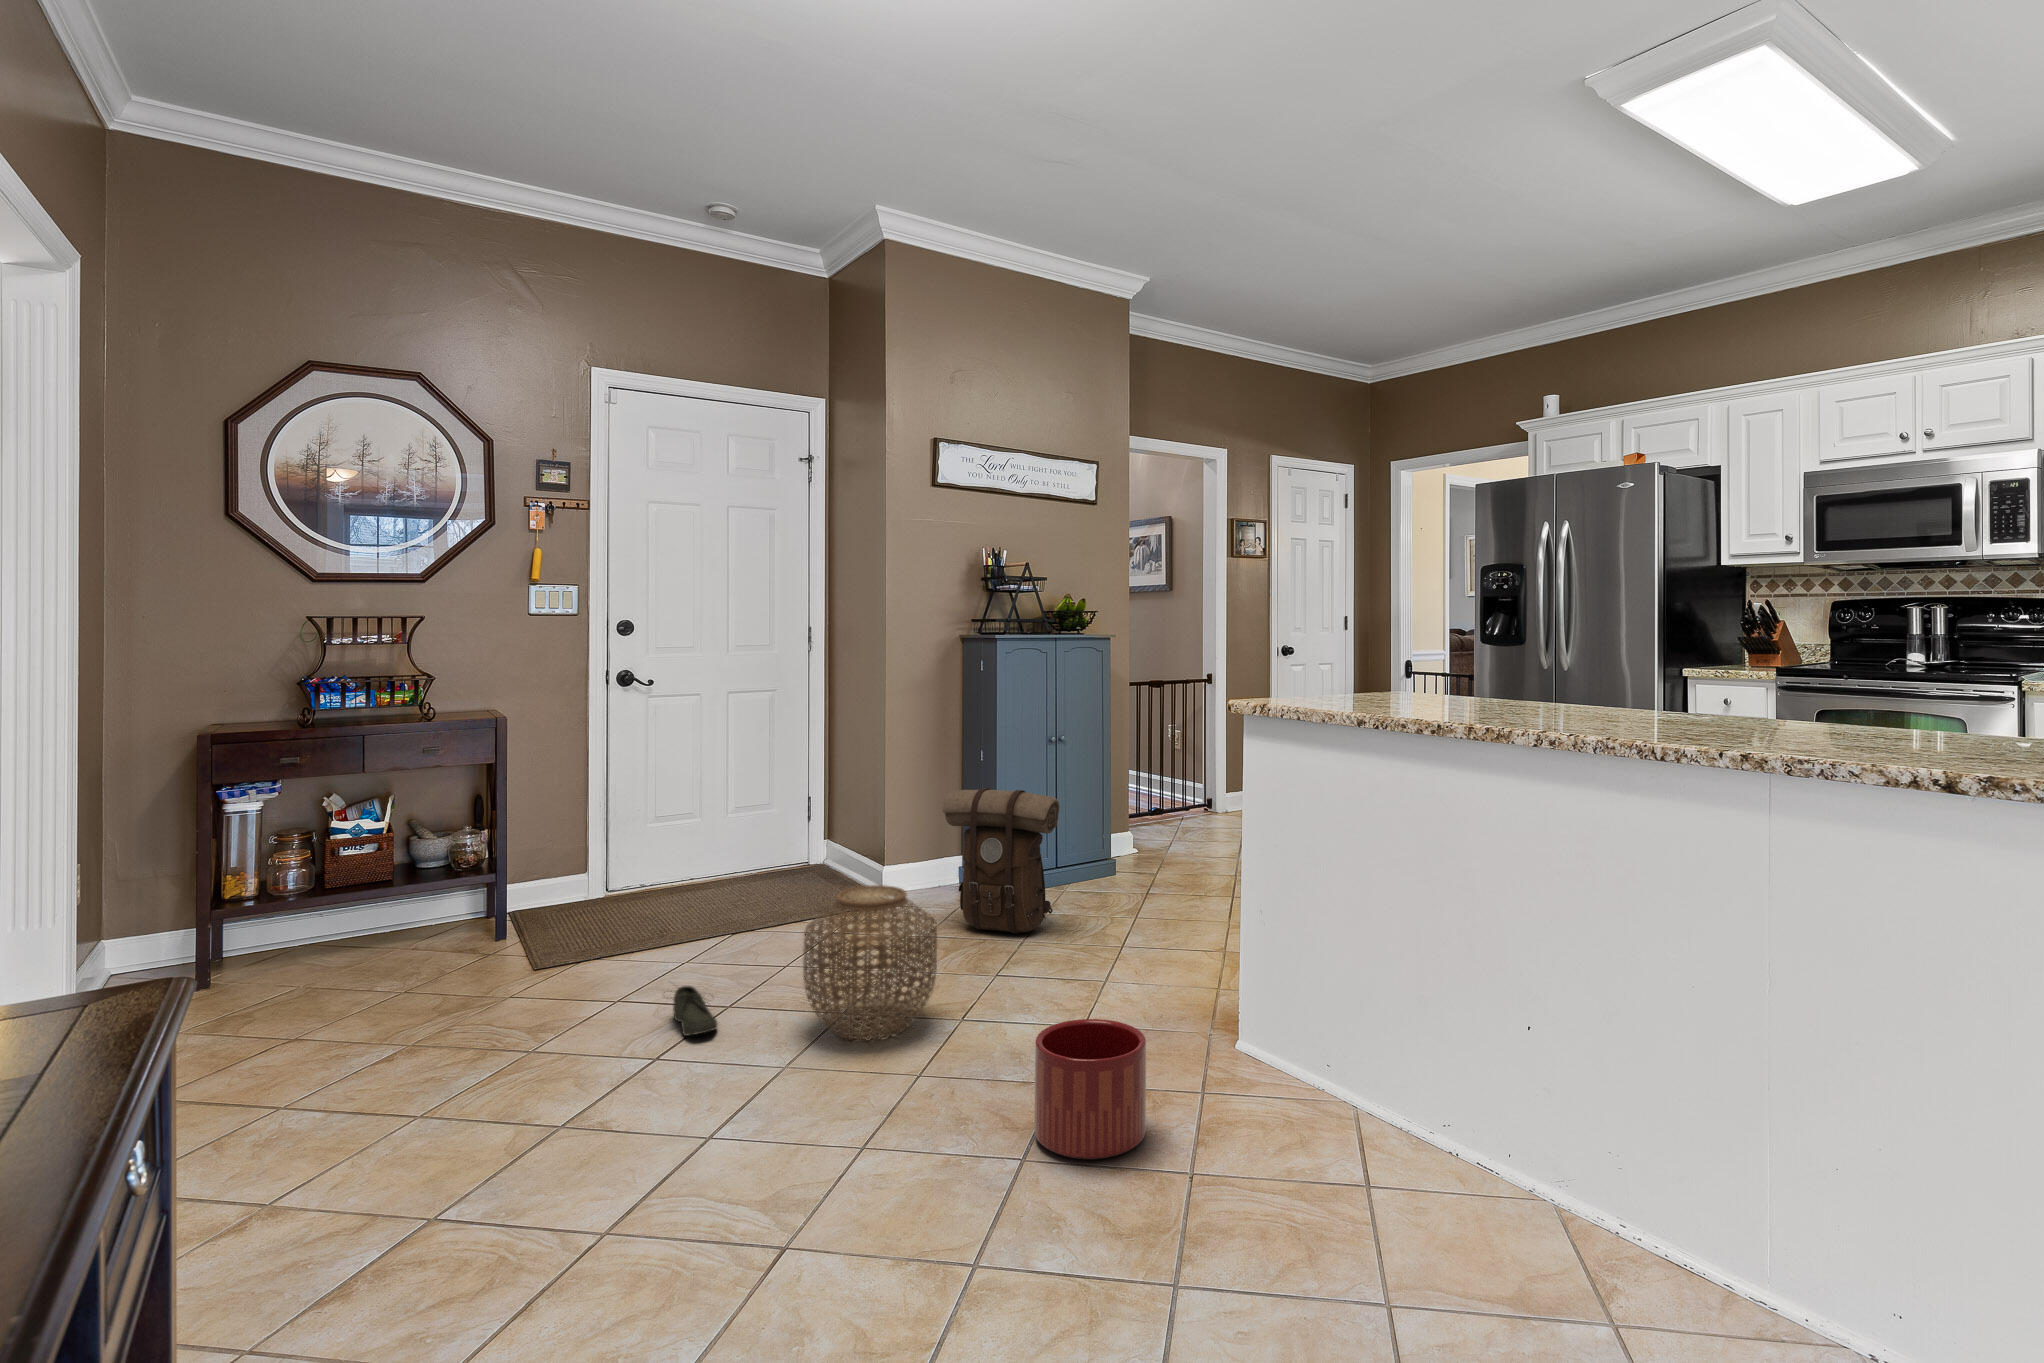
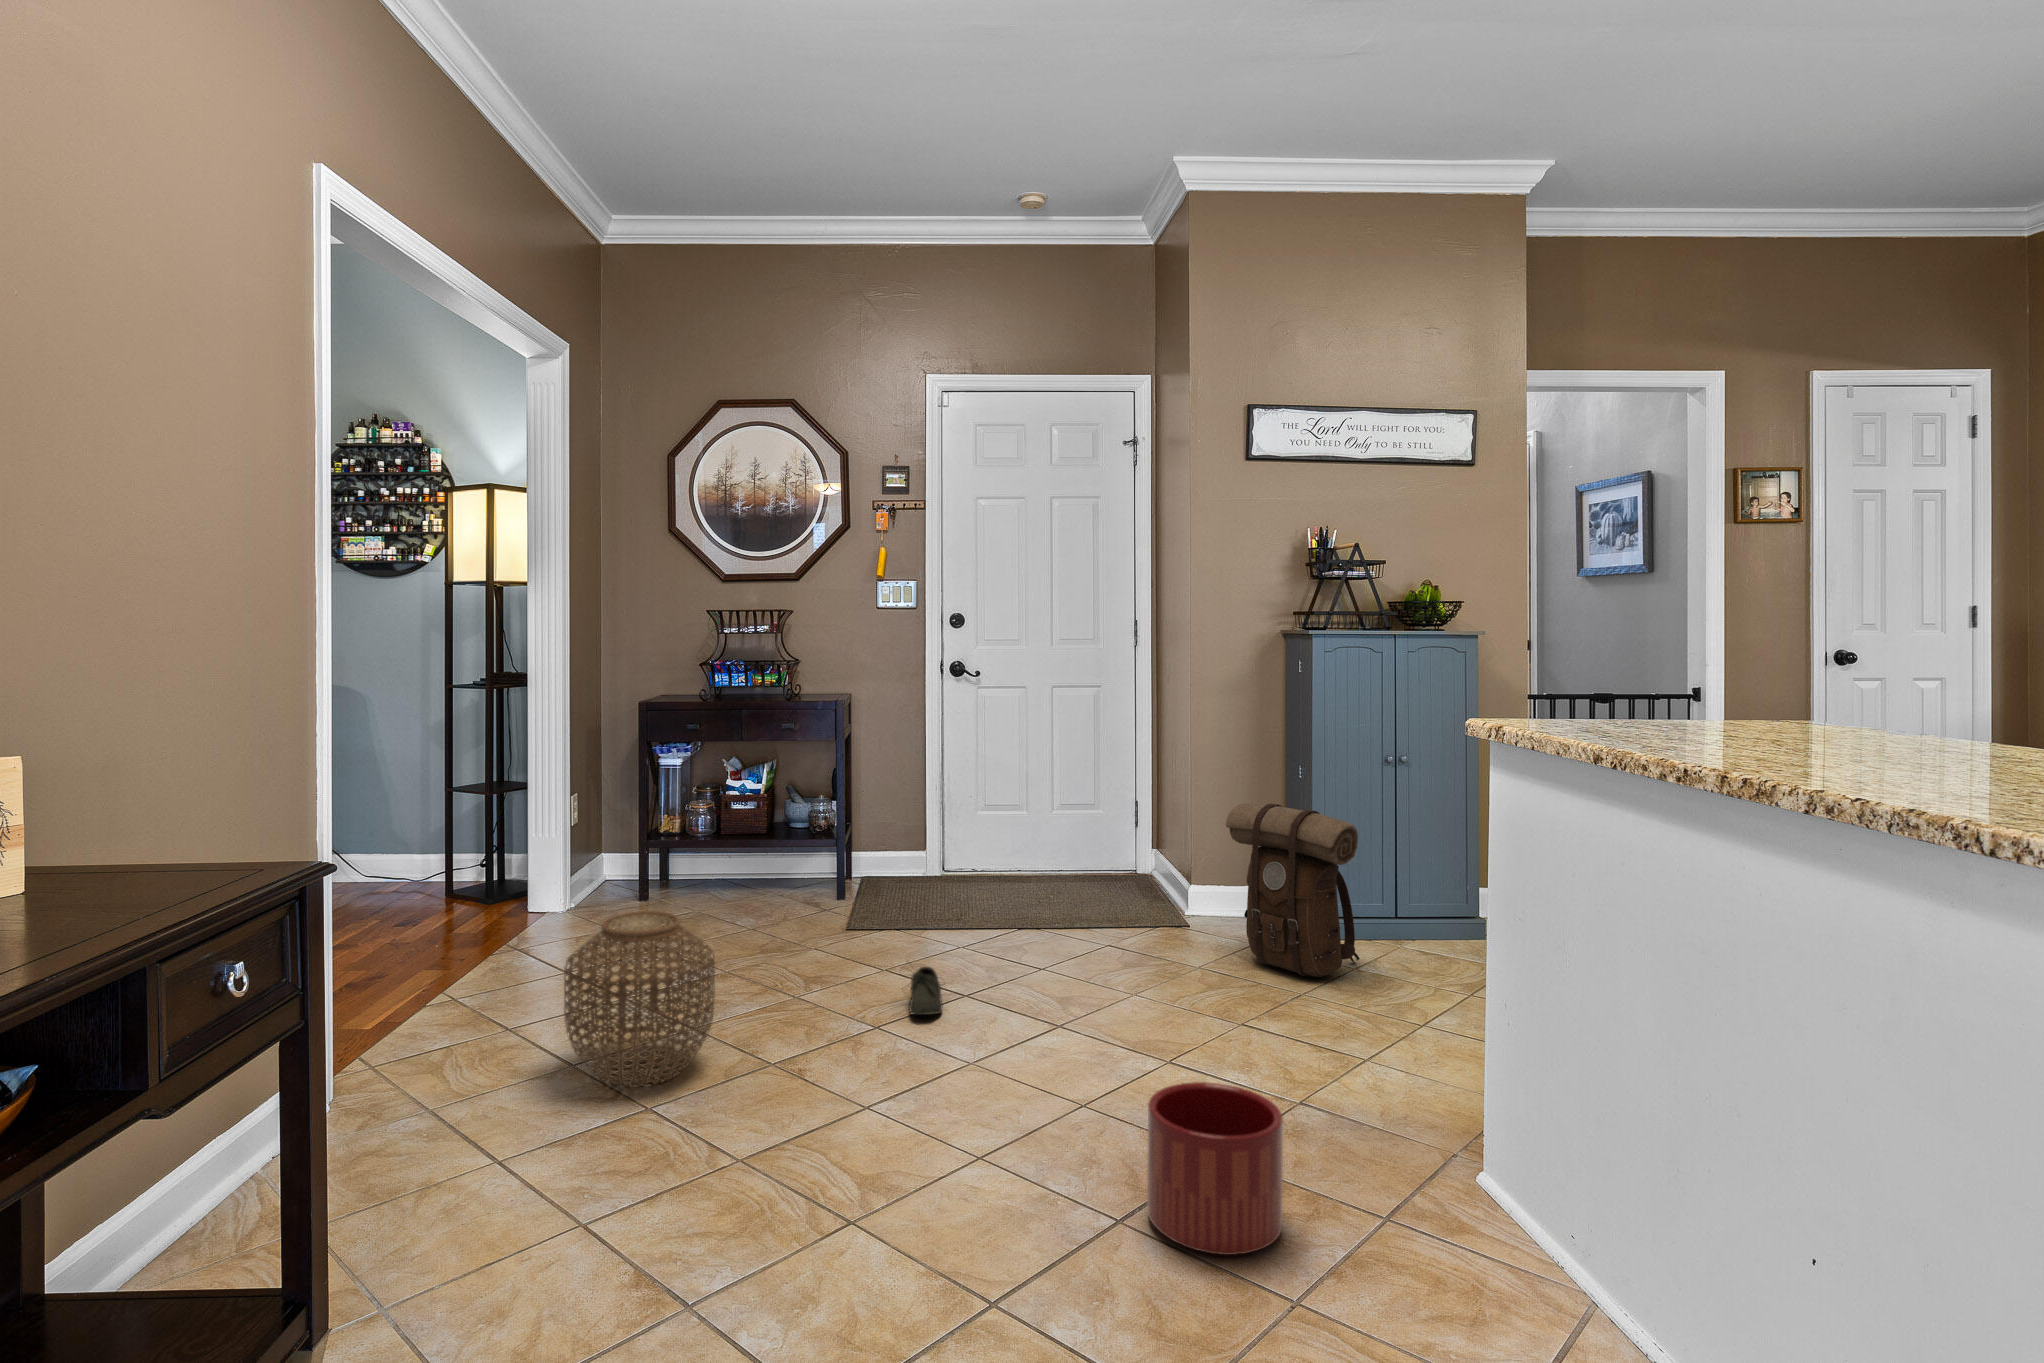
woven basket: present [803,885,937,1041] -> present [564,911,715,1086]

